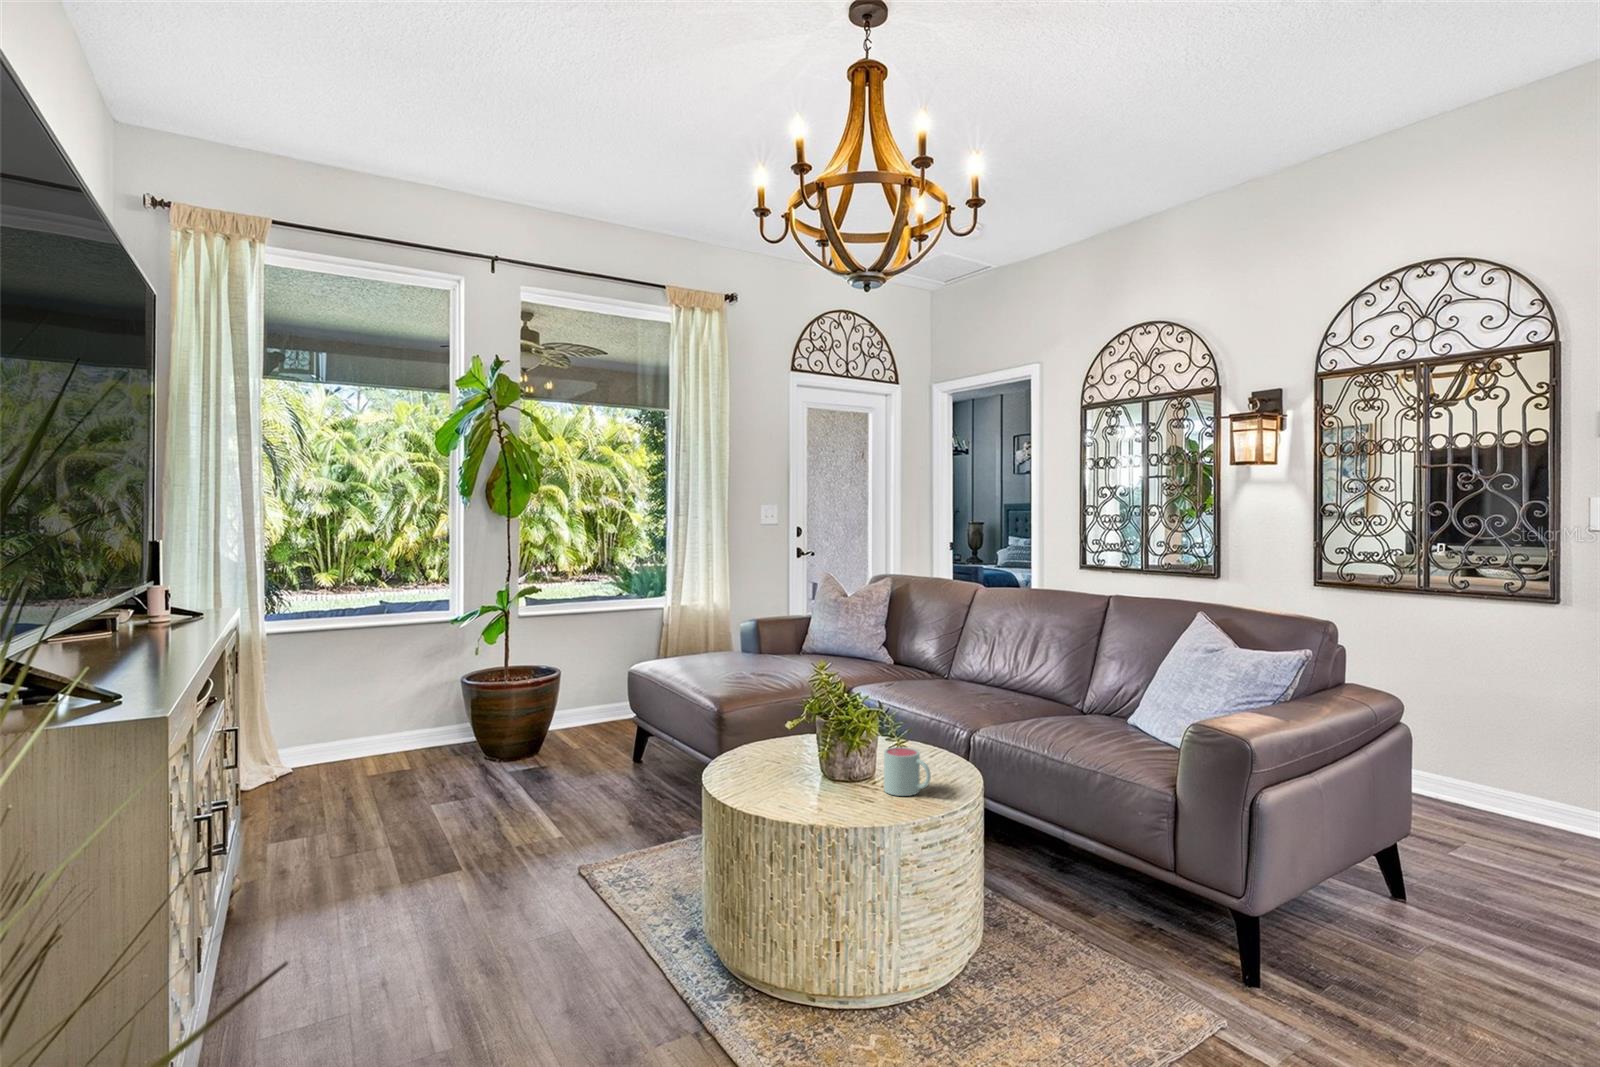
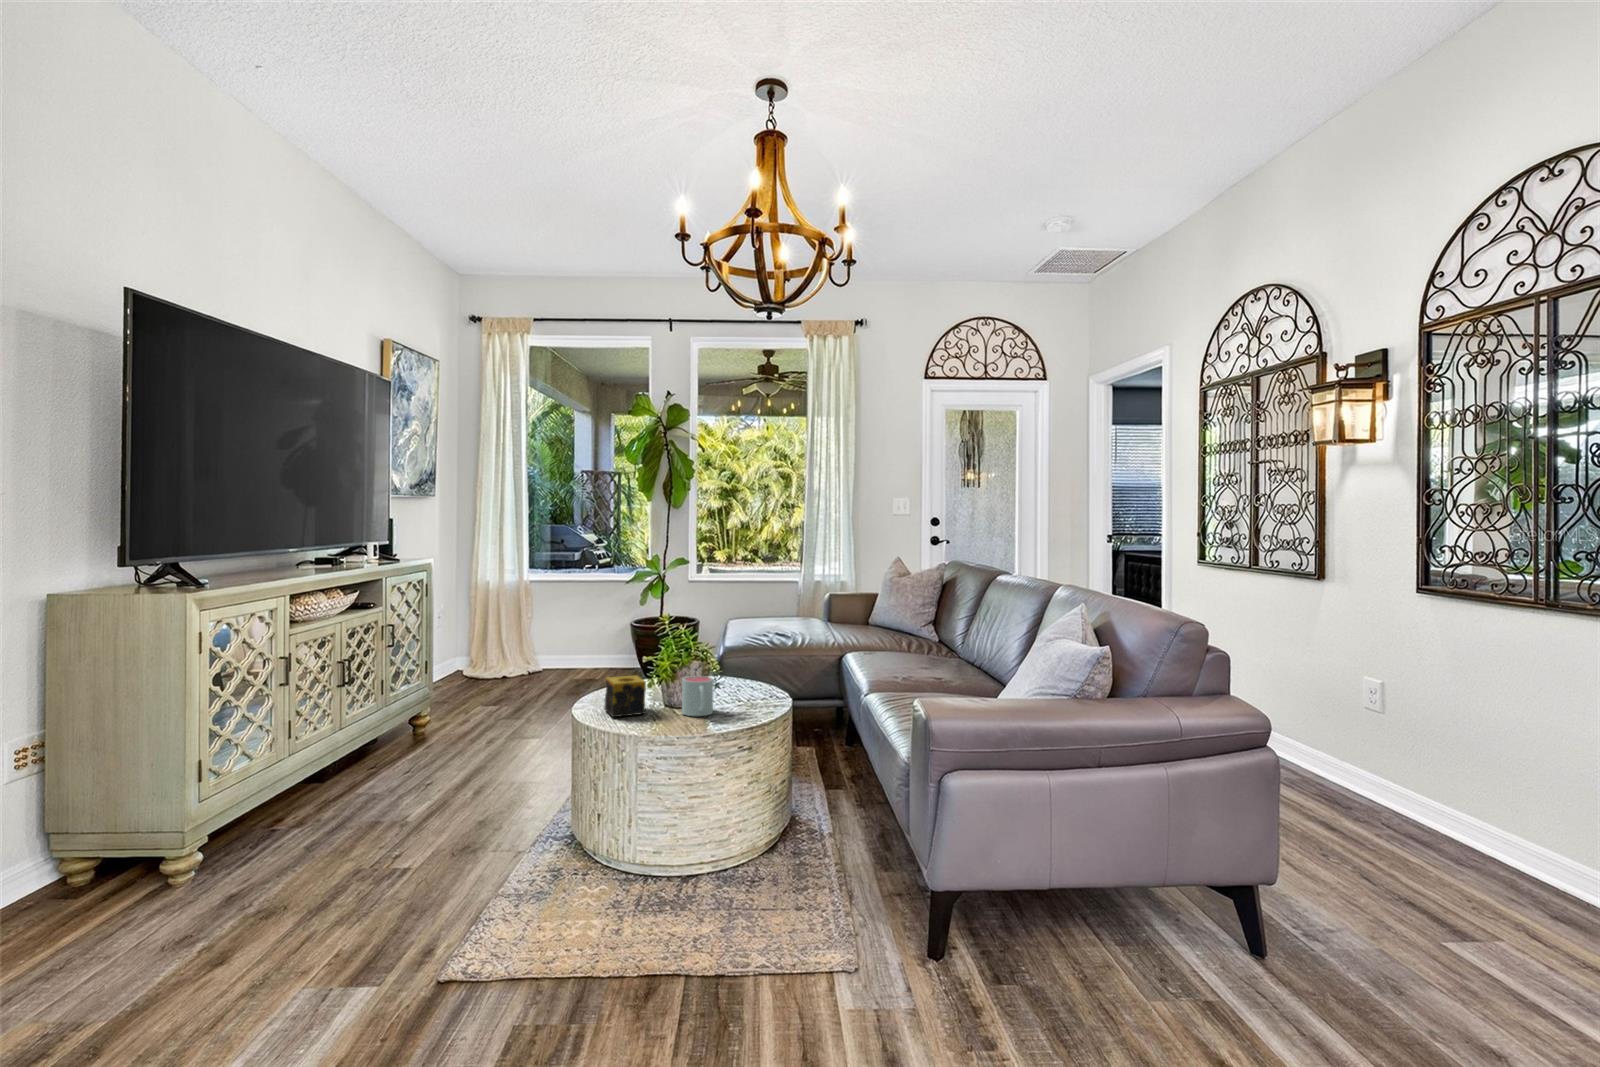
candle: none [799,757,855,812] -> present [604,676,646,717]

